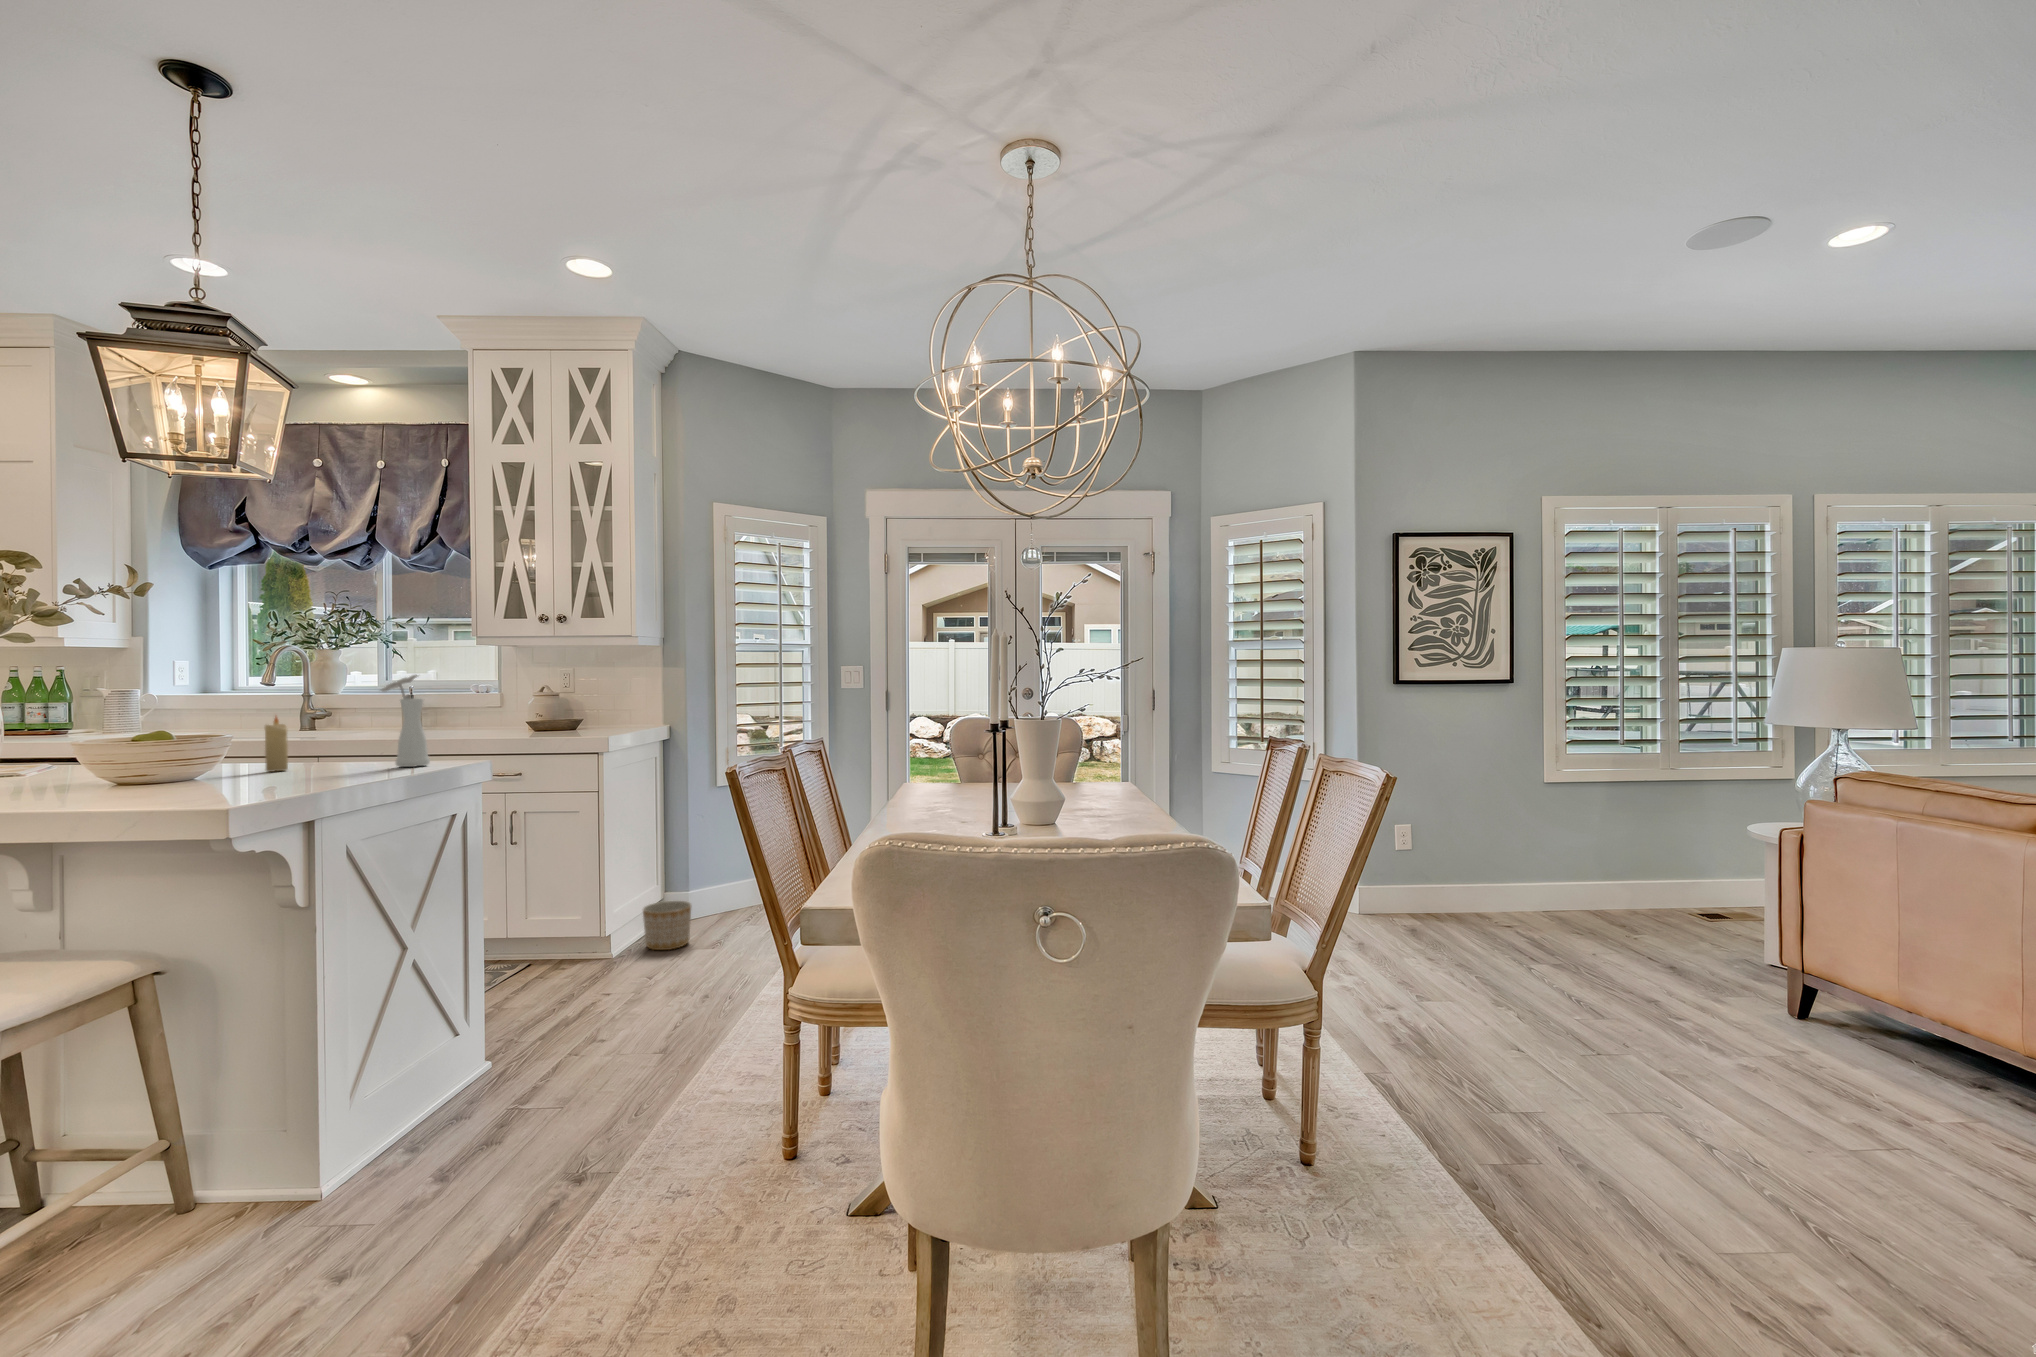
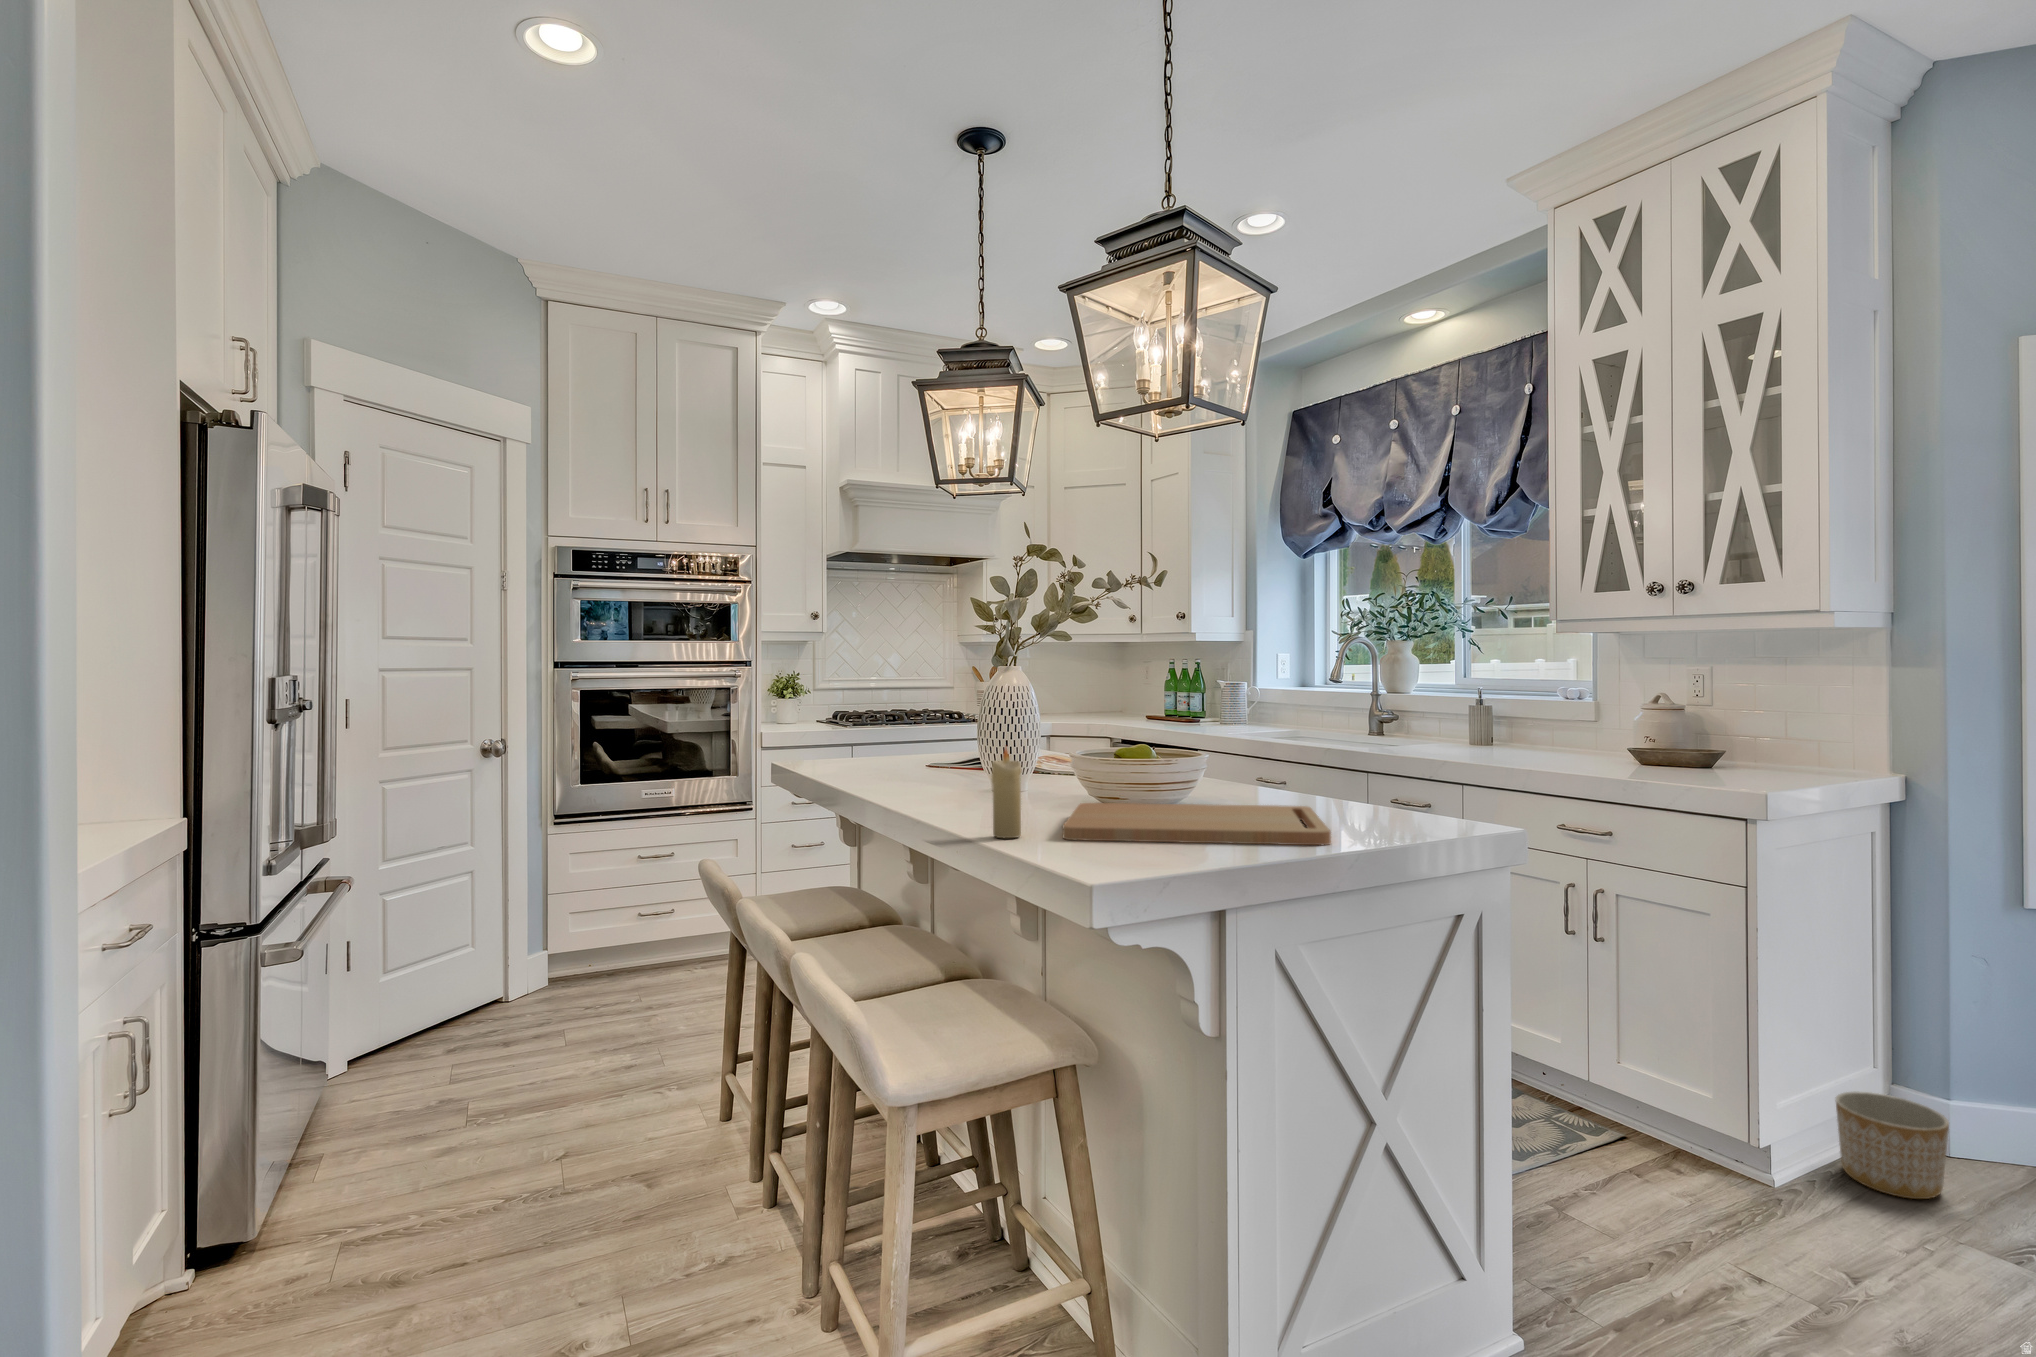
vase: present [381,675,430,767] -> none [1363,680,1430,826]
candle: present [264,717,288,772] -> present [992,748,1021,838]
cutting board: none [116,762,376,797] -> present [1063,803,1331,845]

